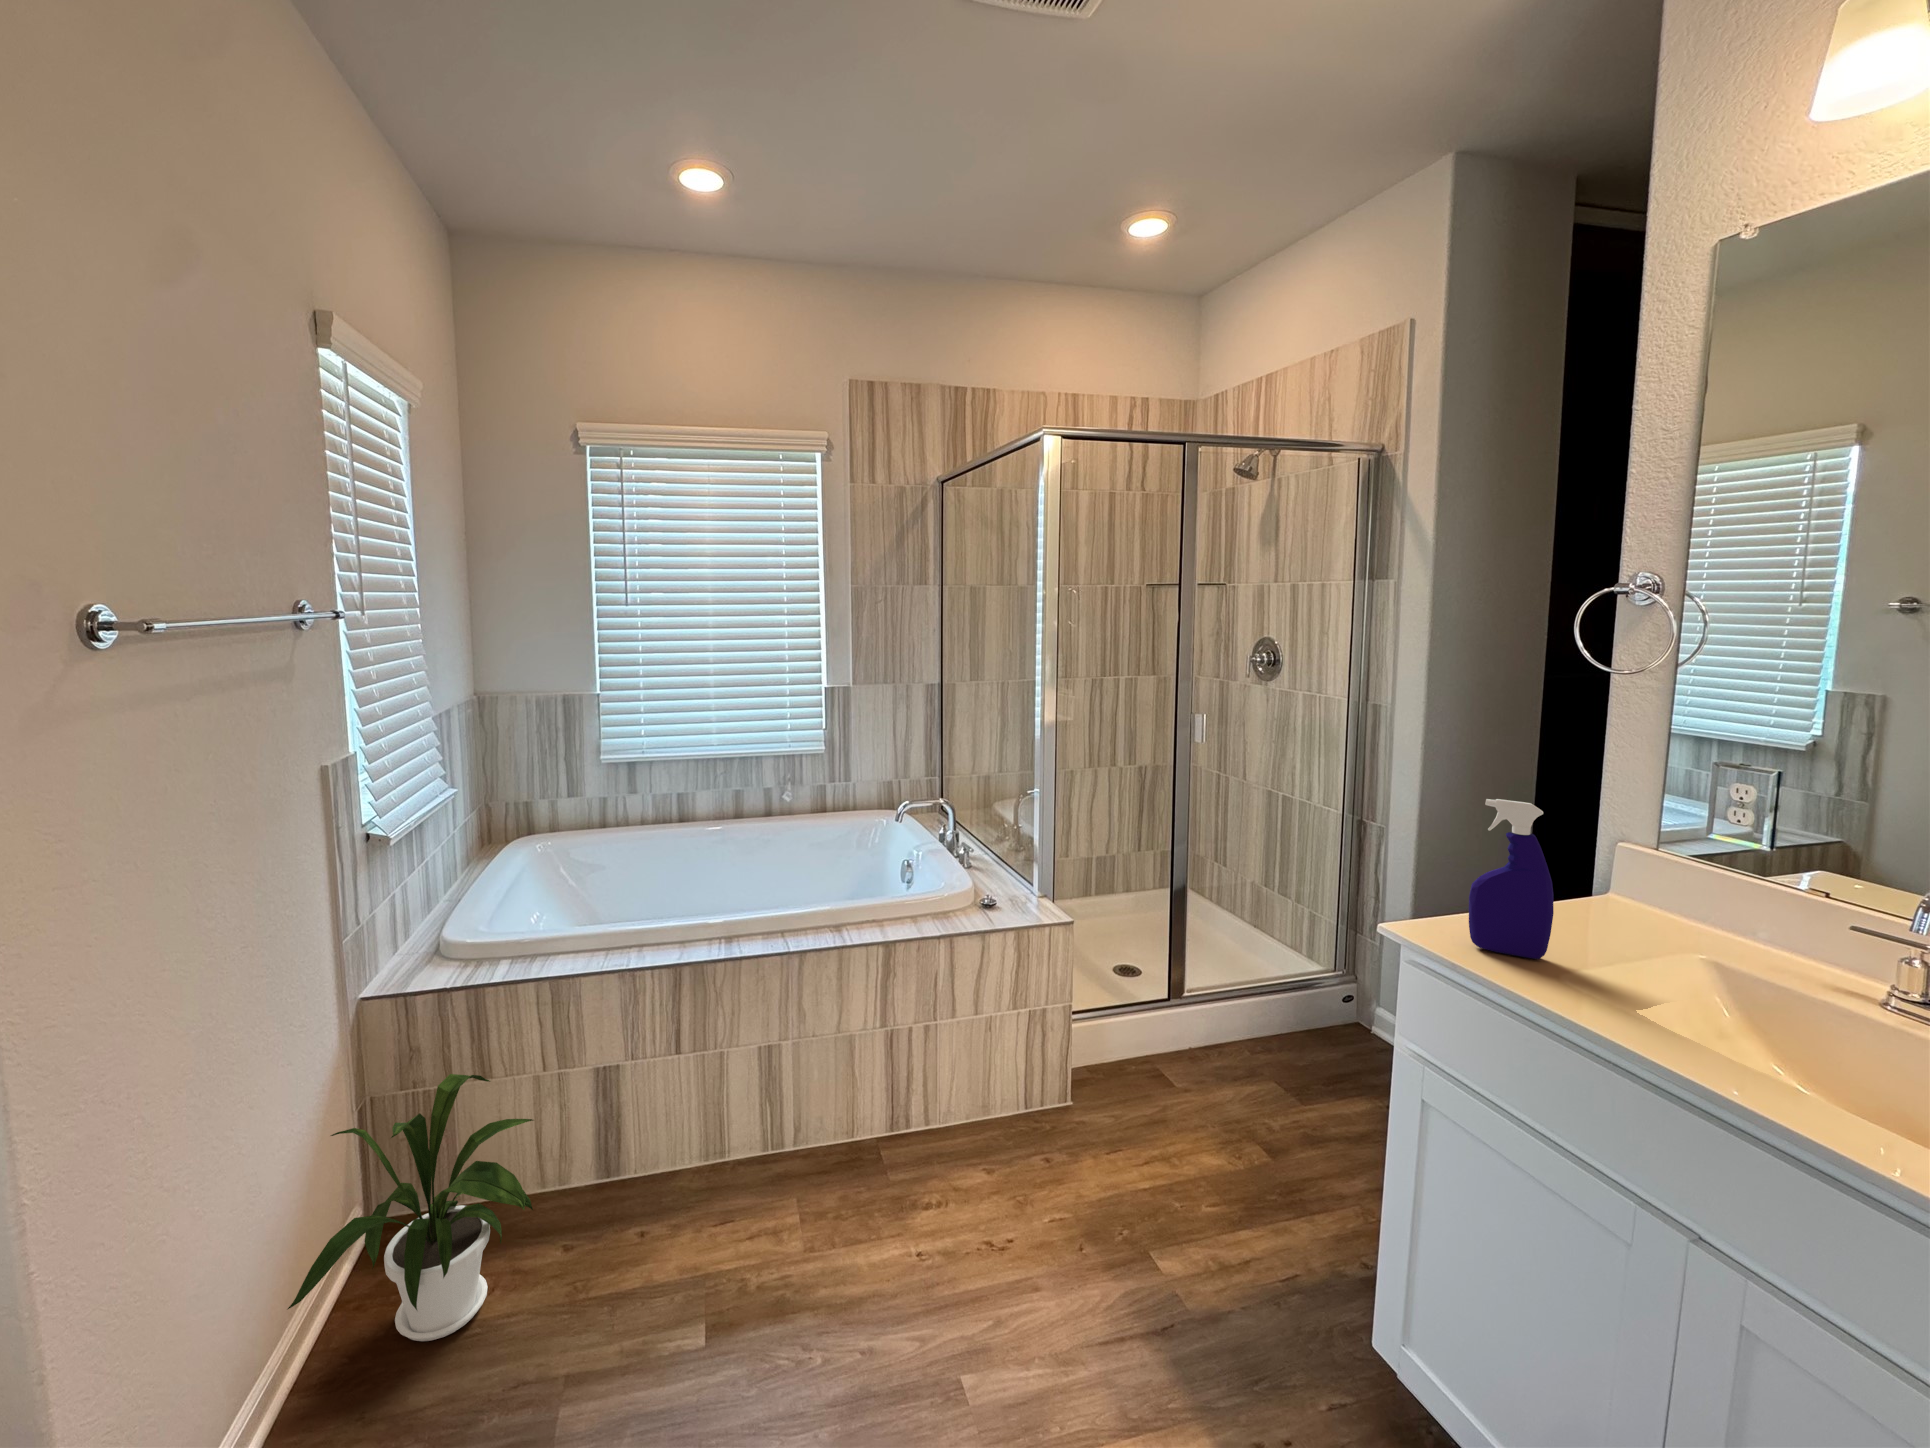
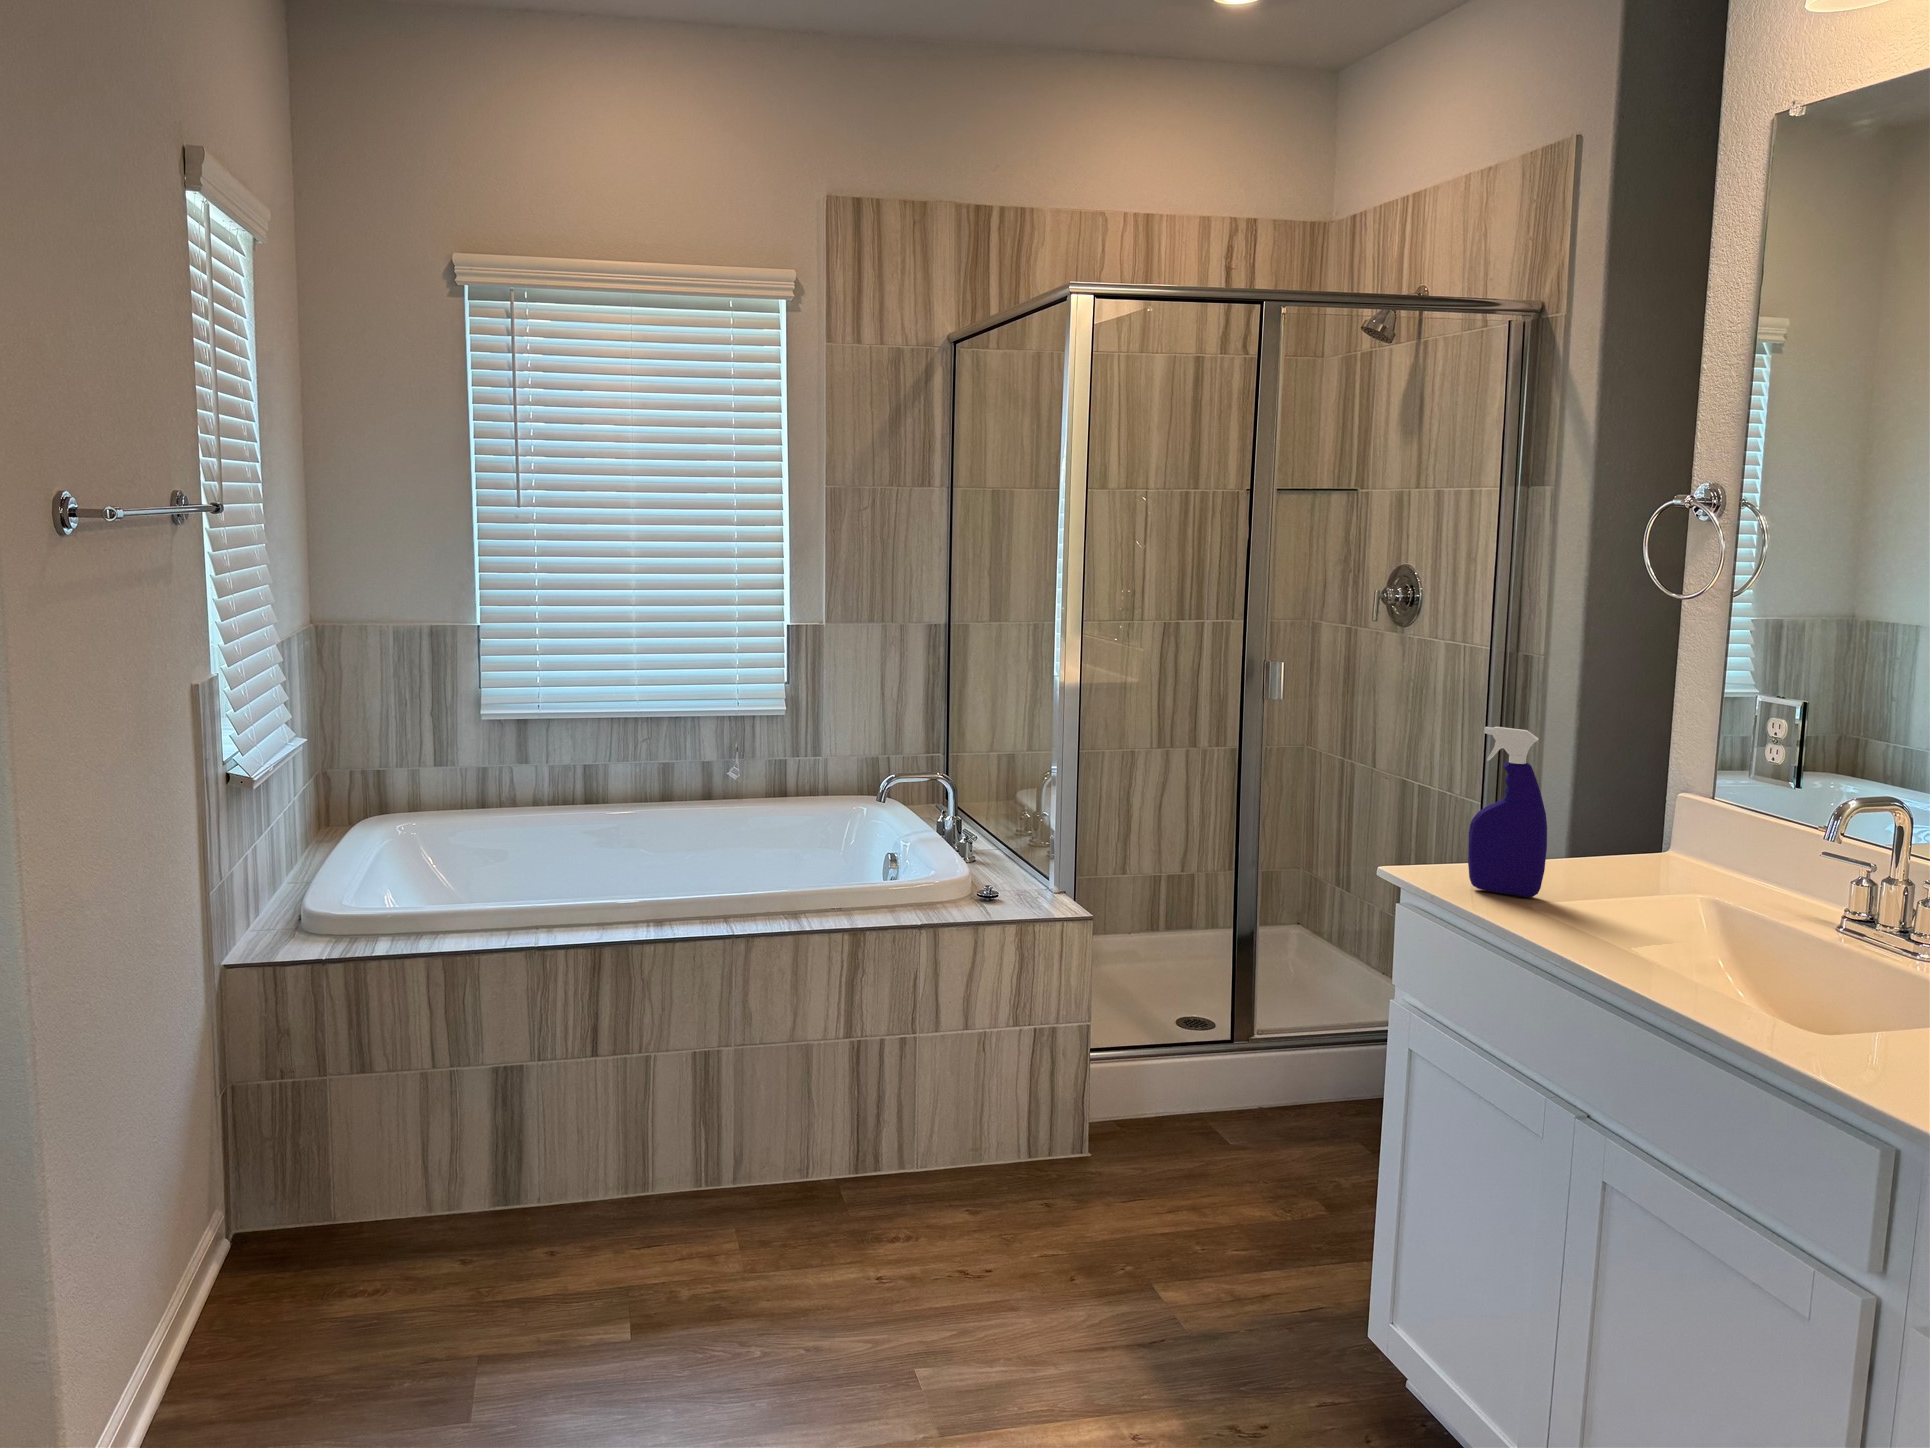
house plant: present [288,1074,533,1341] -> none [182,1046,438,1331]

